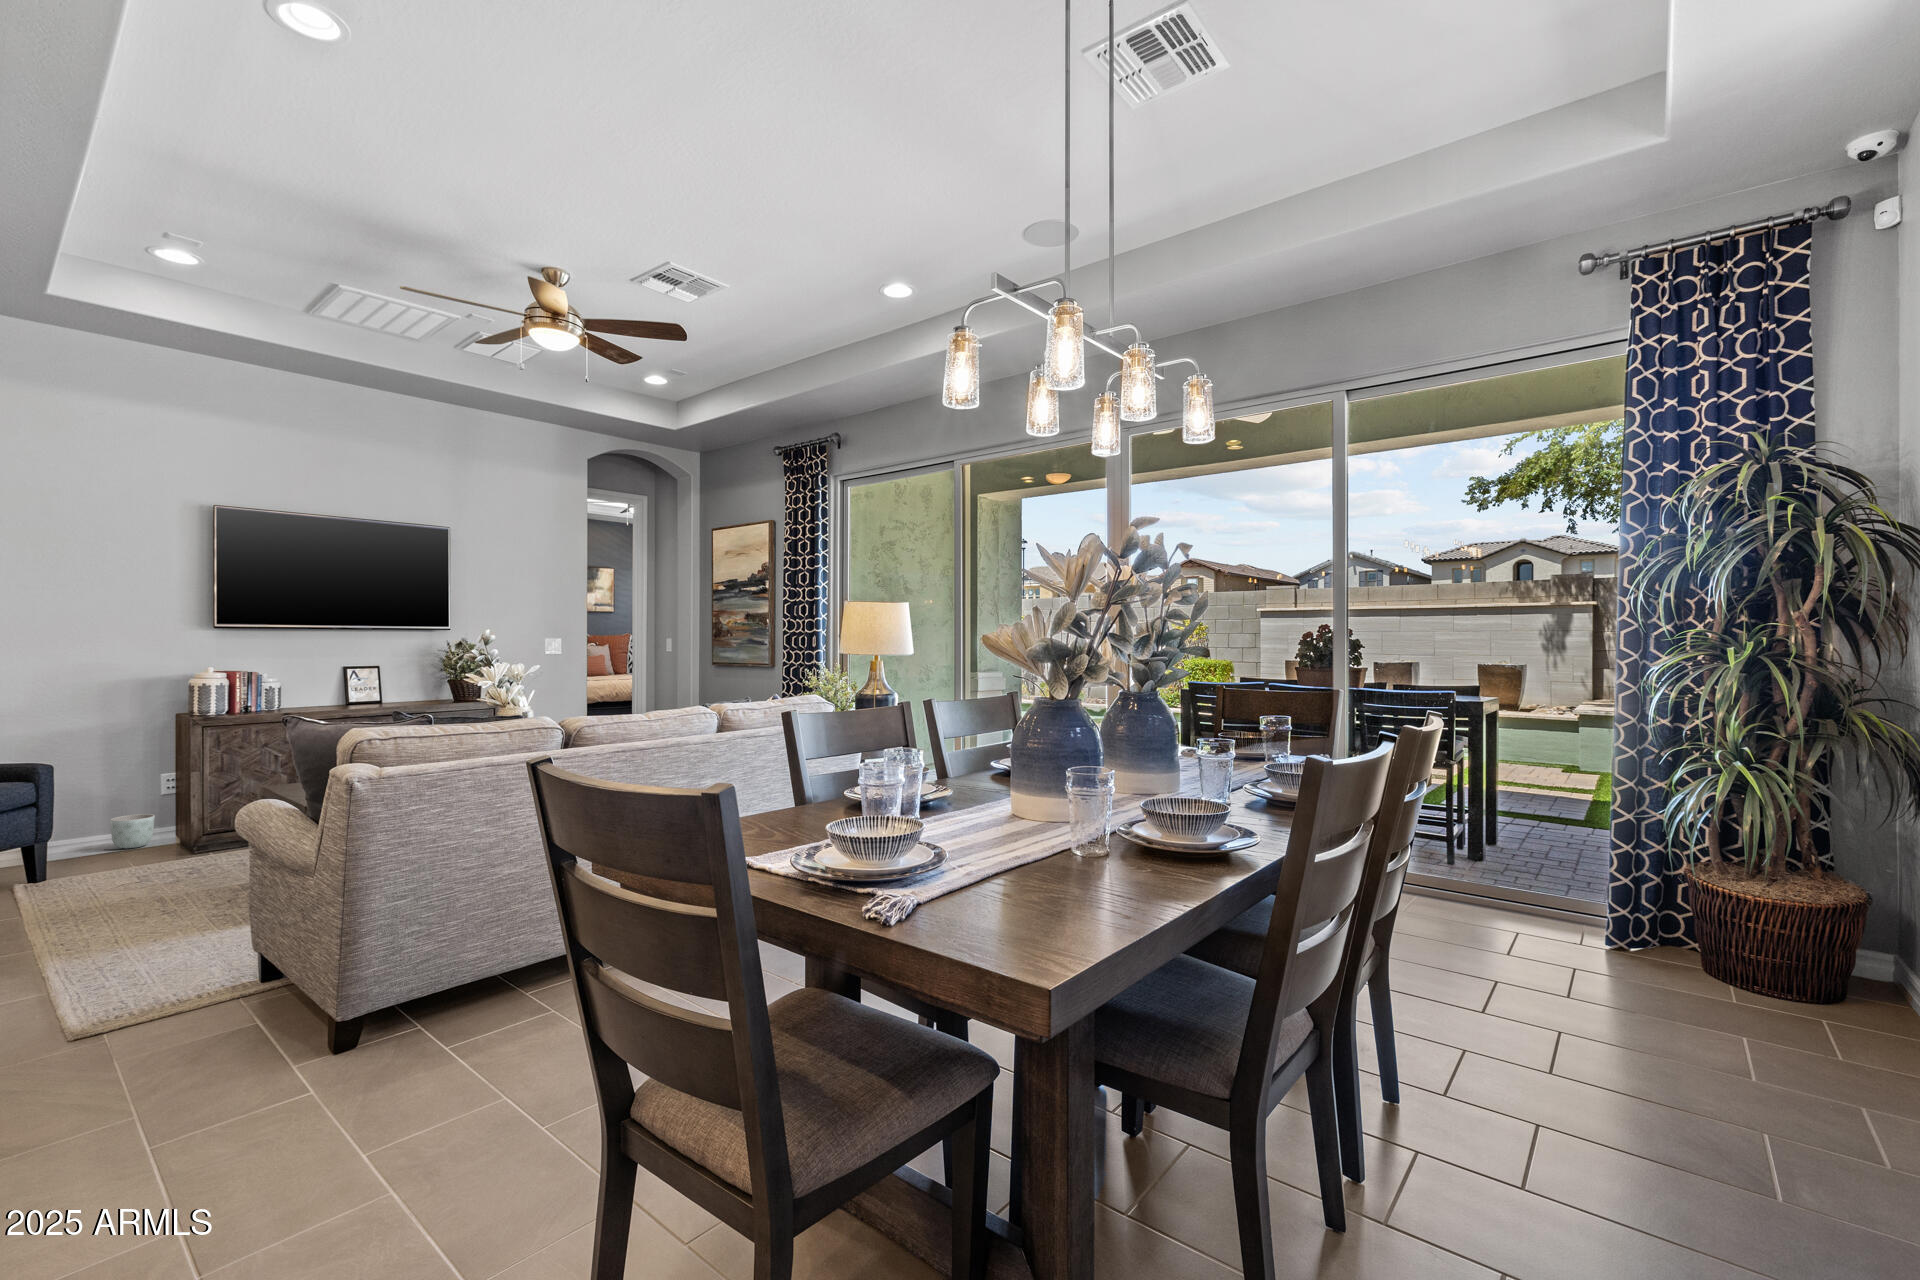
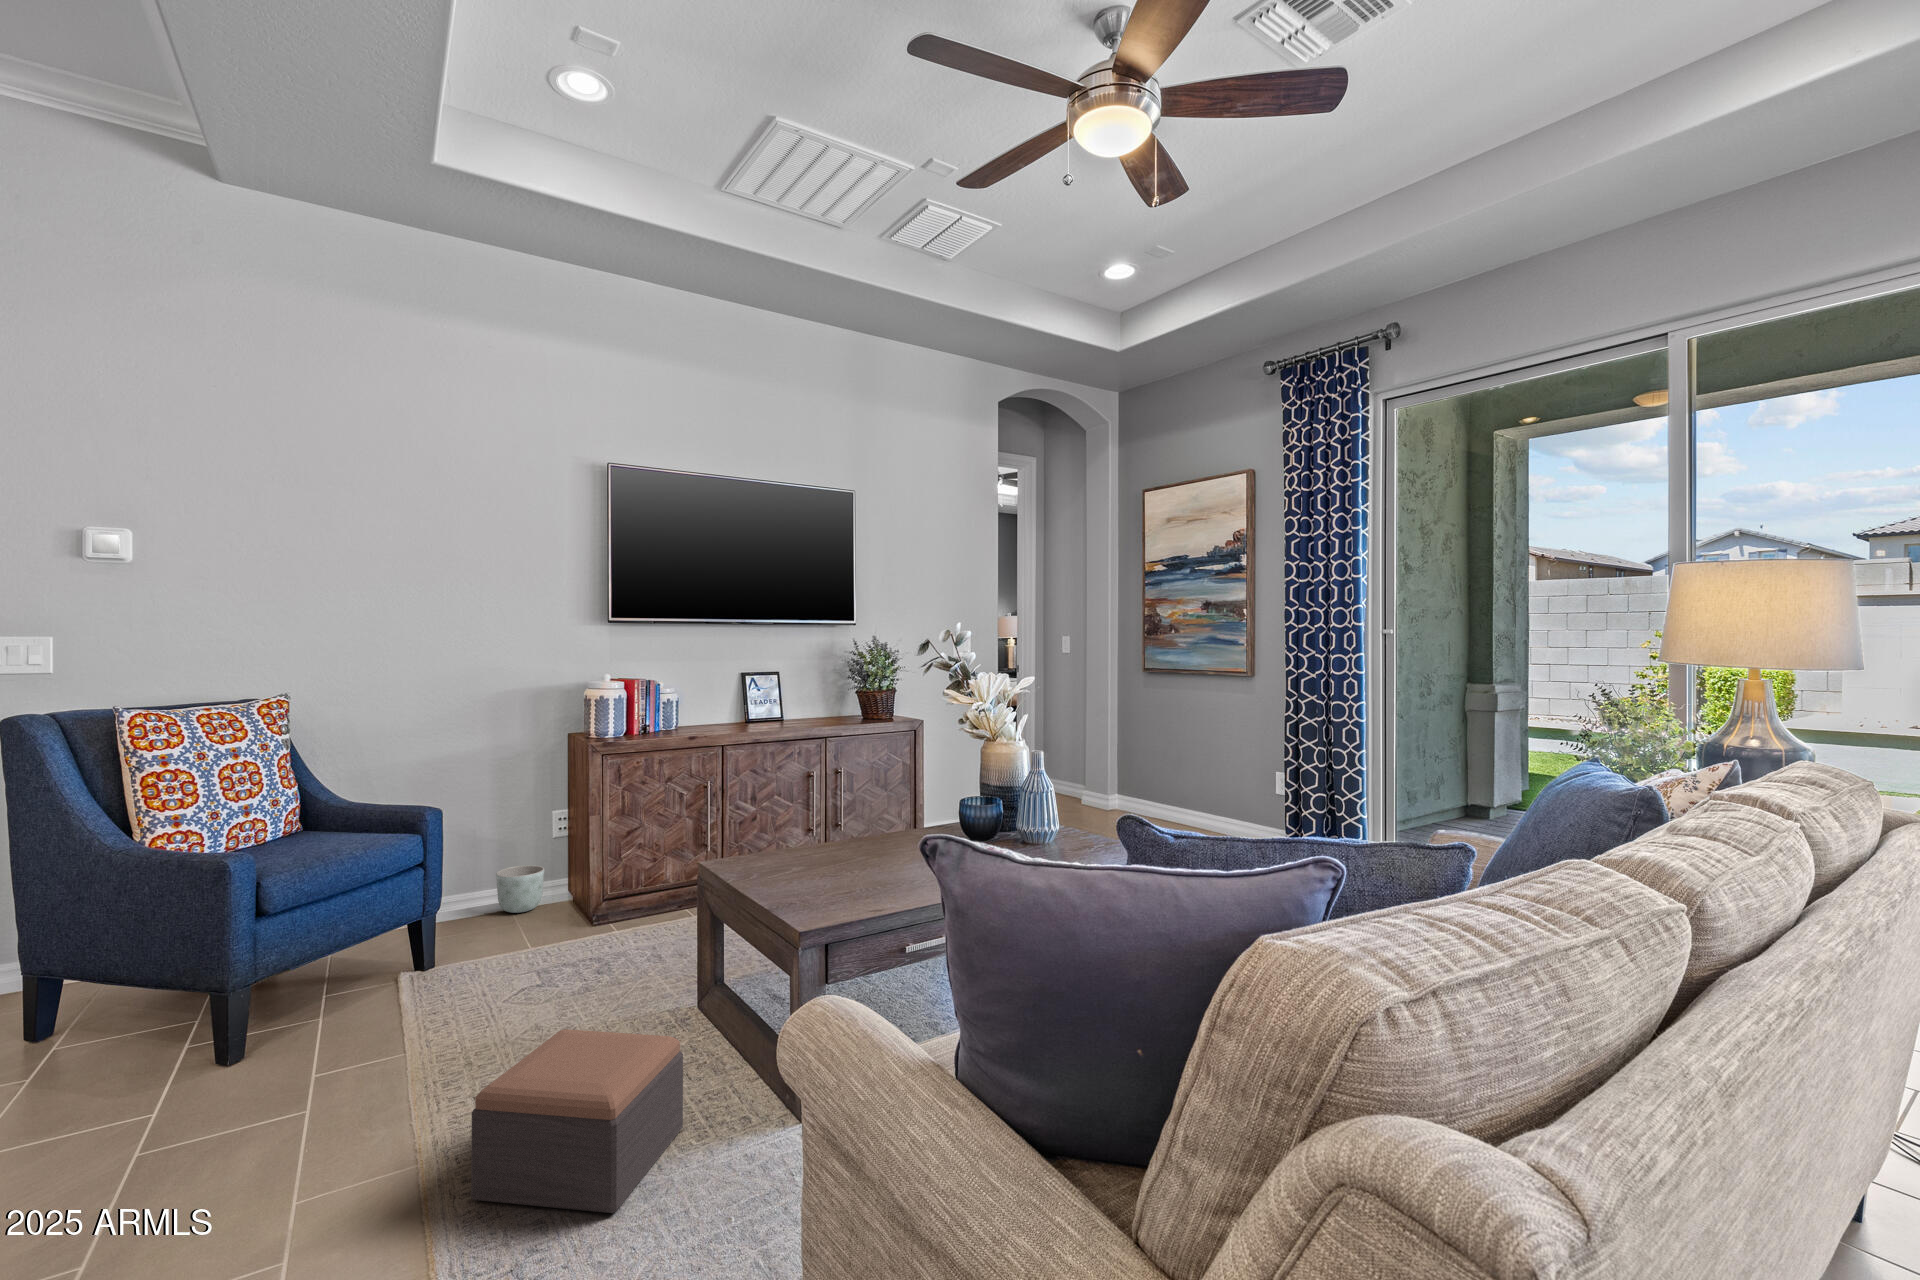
footstool: none [59,877,213,961] -> present [471,1029,683,1213]

